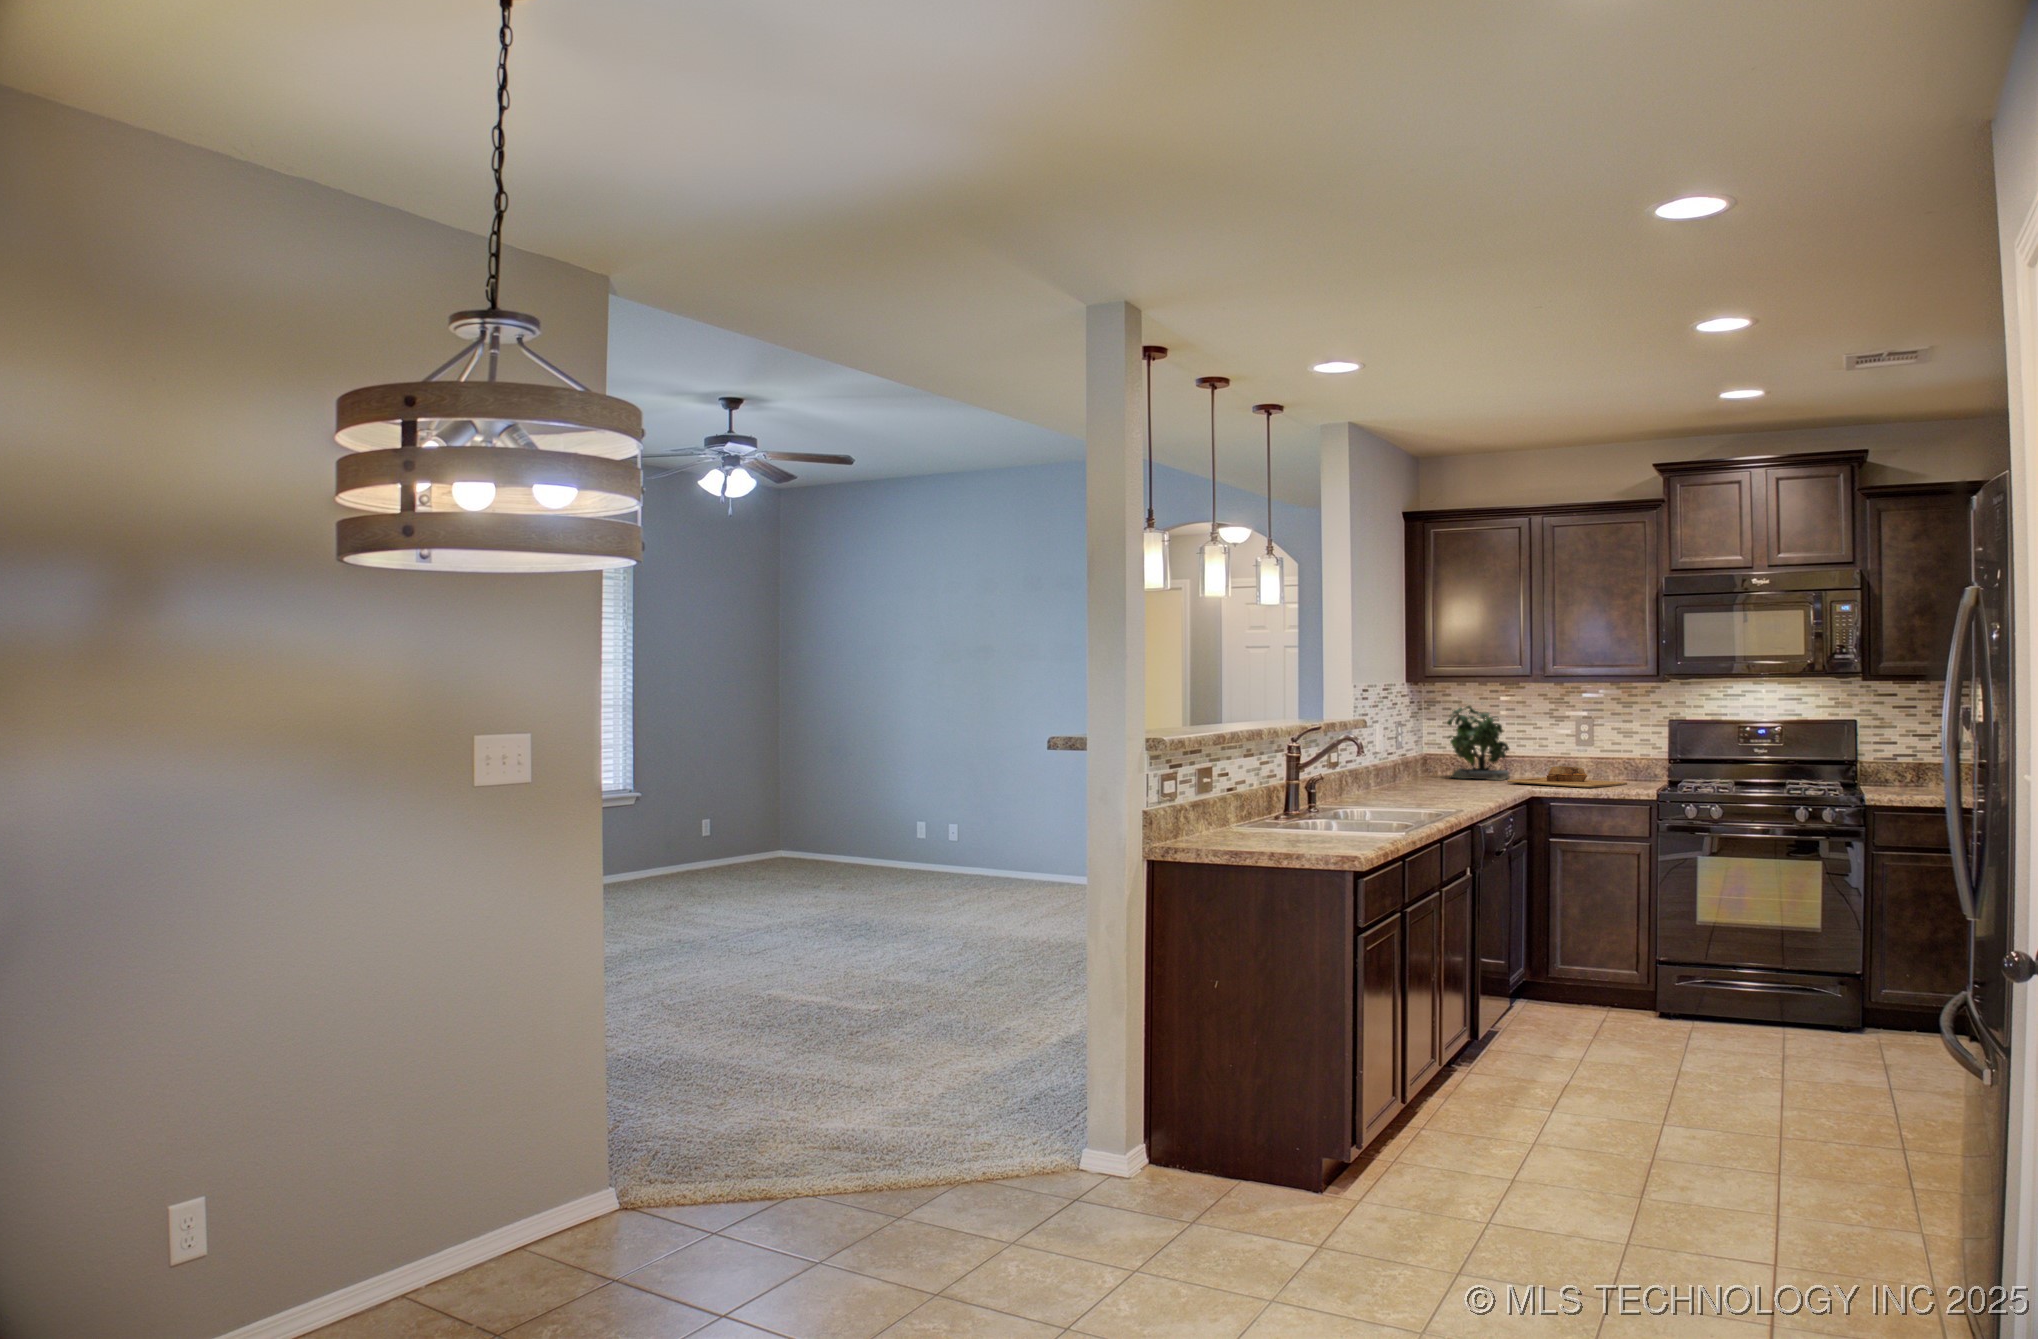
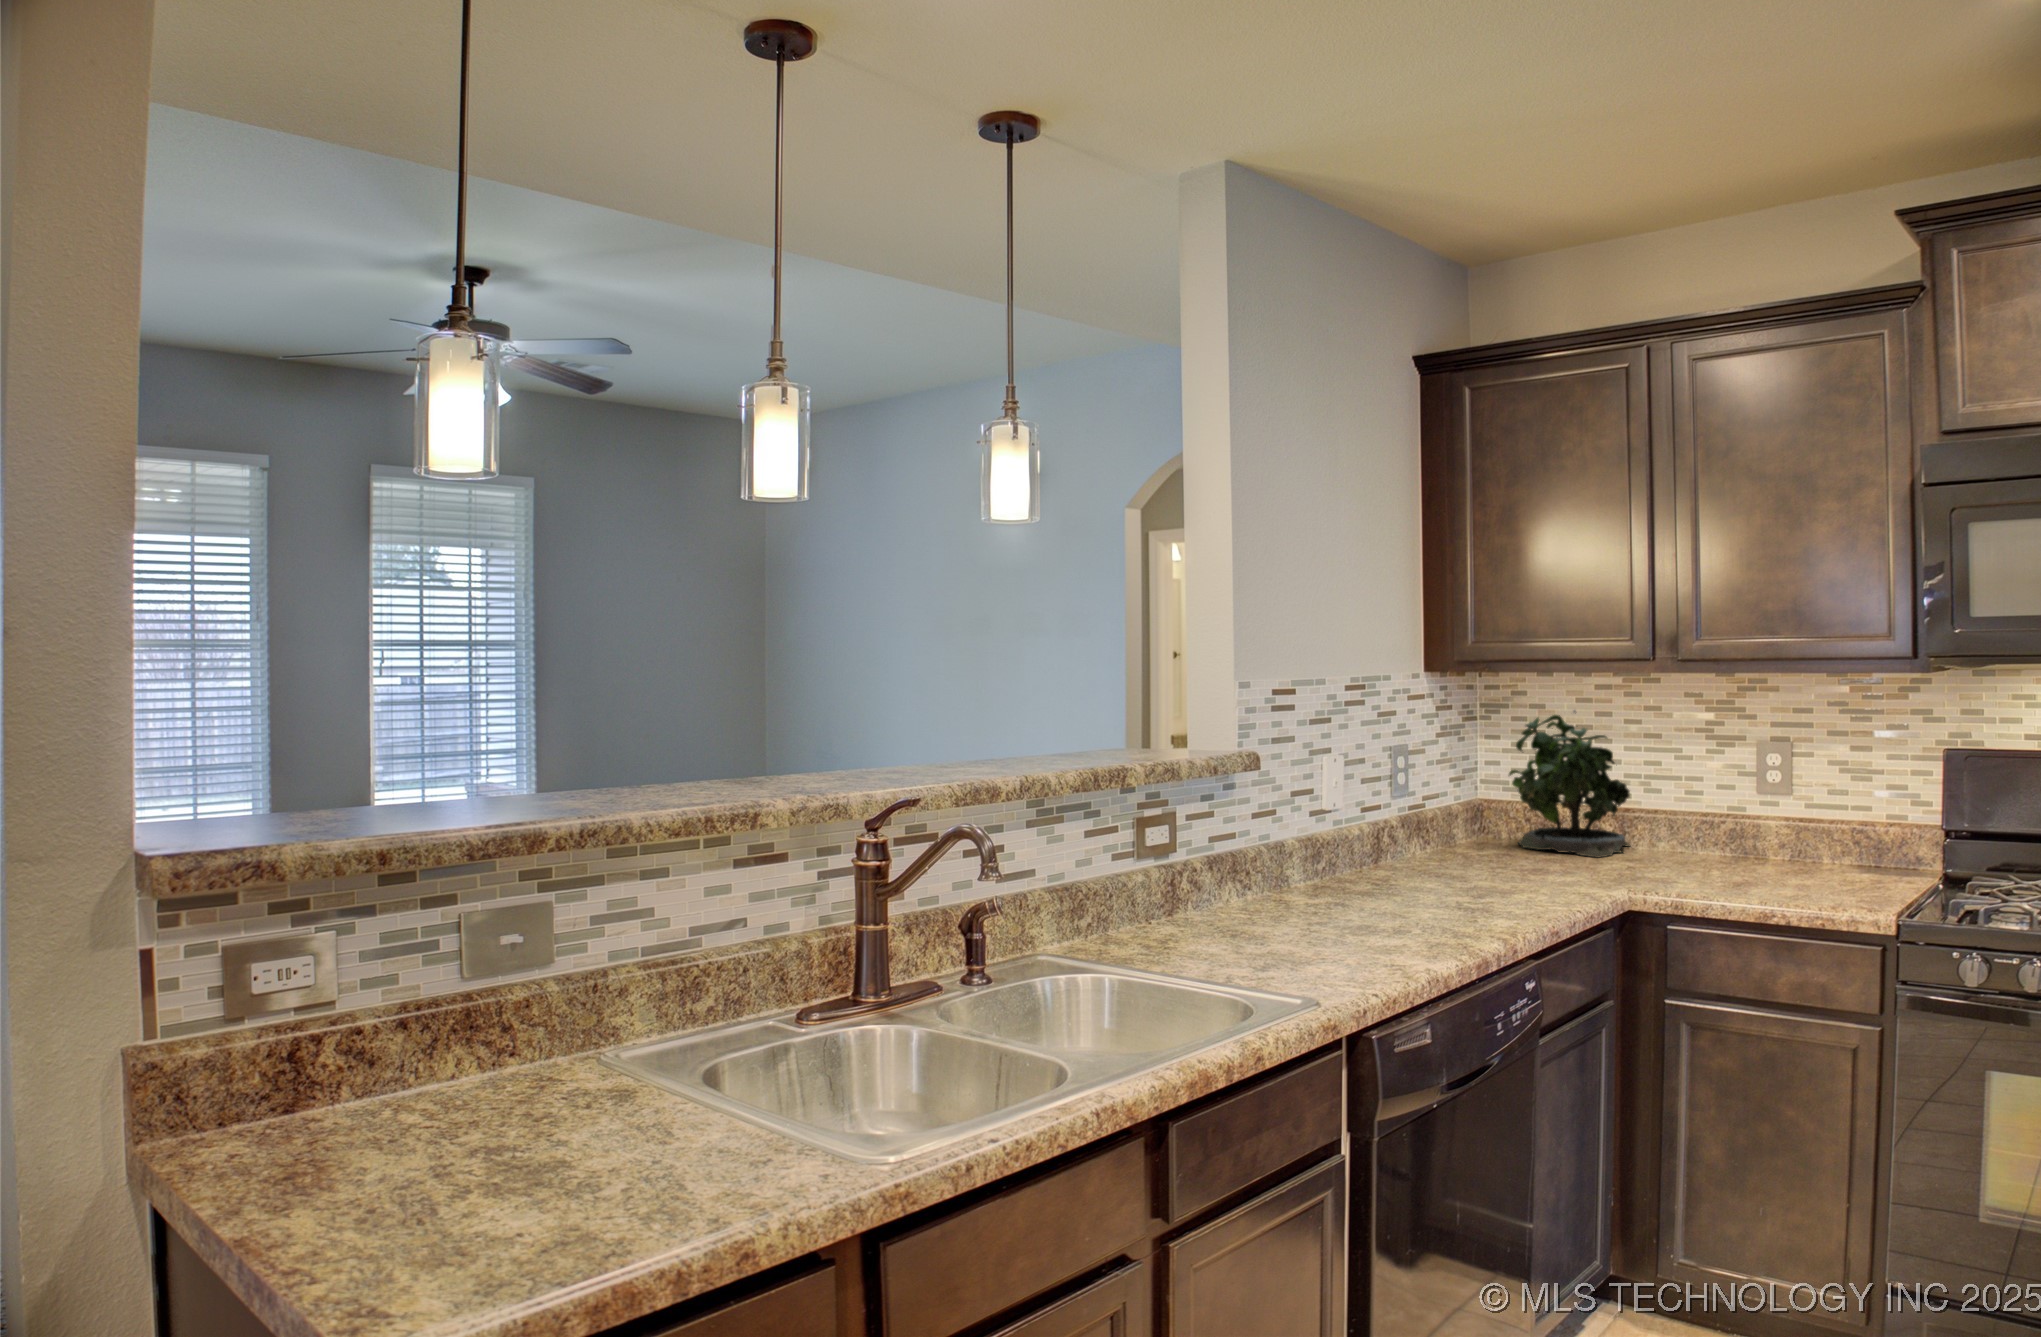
cutting board: present [1507,766,1627,788] -> none [1598,841,1847,894]

